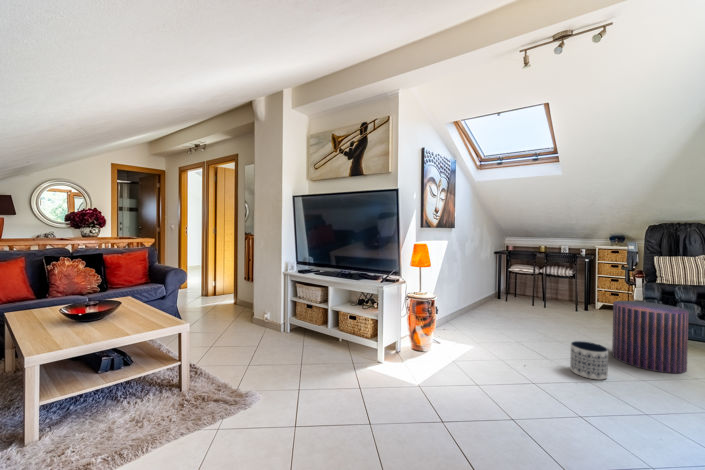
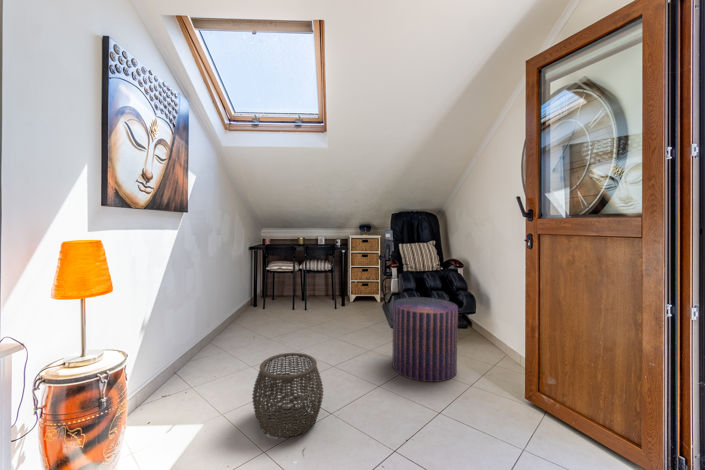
woven basket: none [490,315,537,361] -> present [252,353,323,438]
planter: present [570,341,608,380] -> none [369,372,413,433]

